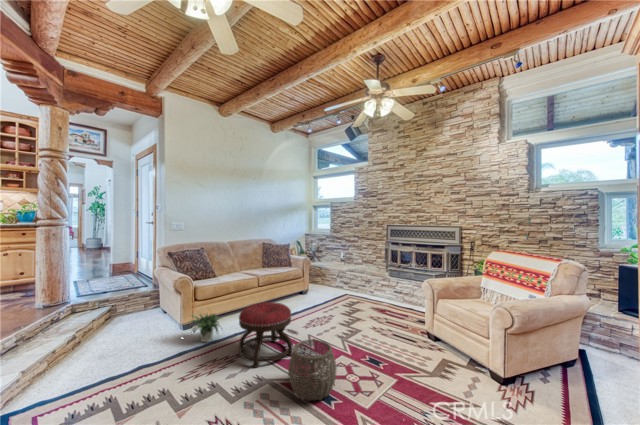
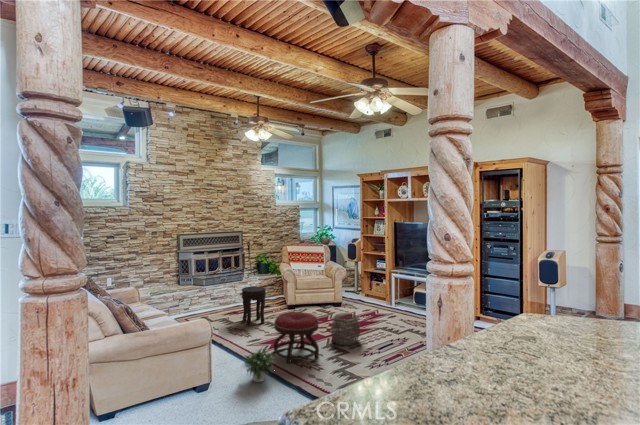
side table: none [349,280,376,327] -> present [242,286,266,325]

